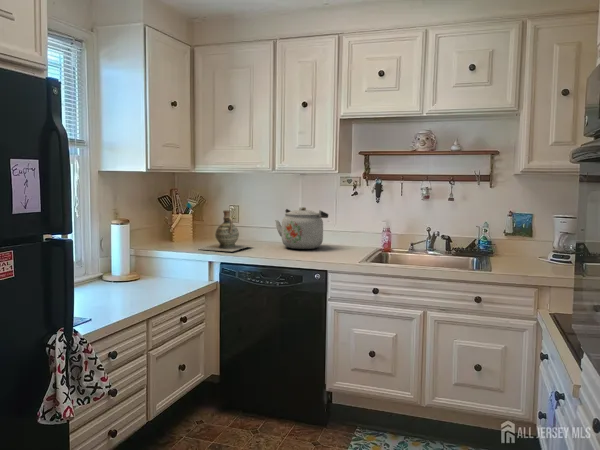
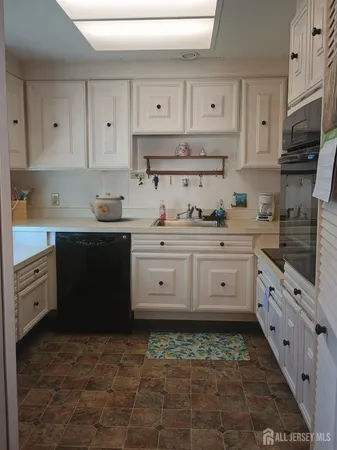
ceramic jug: present [200,211,251,251] -> none [36,197,75,224]

